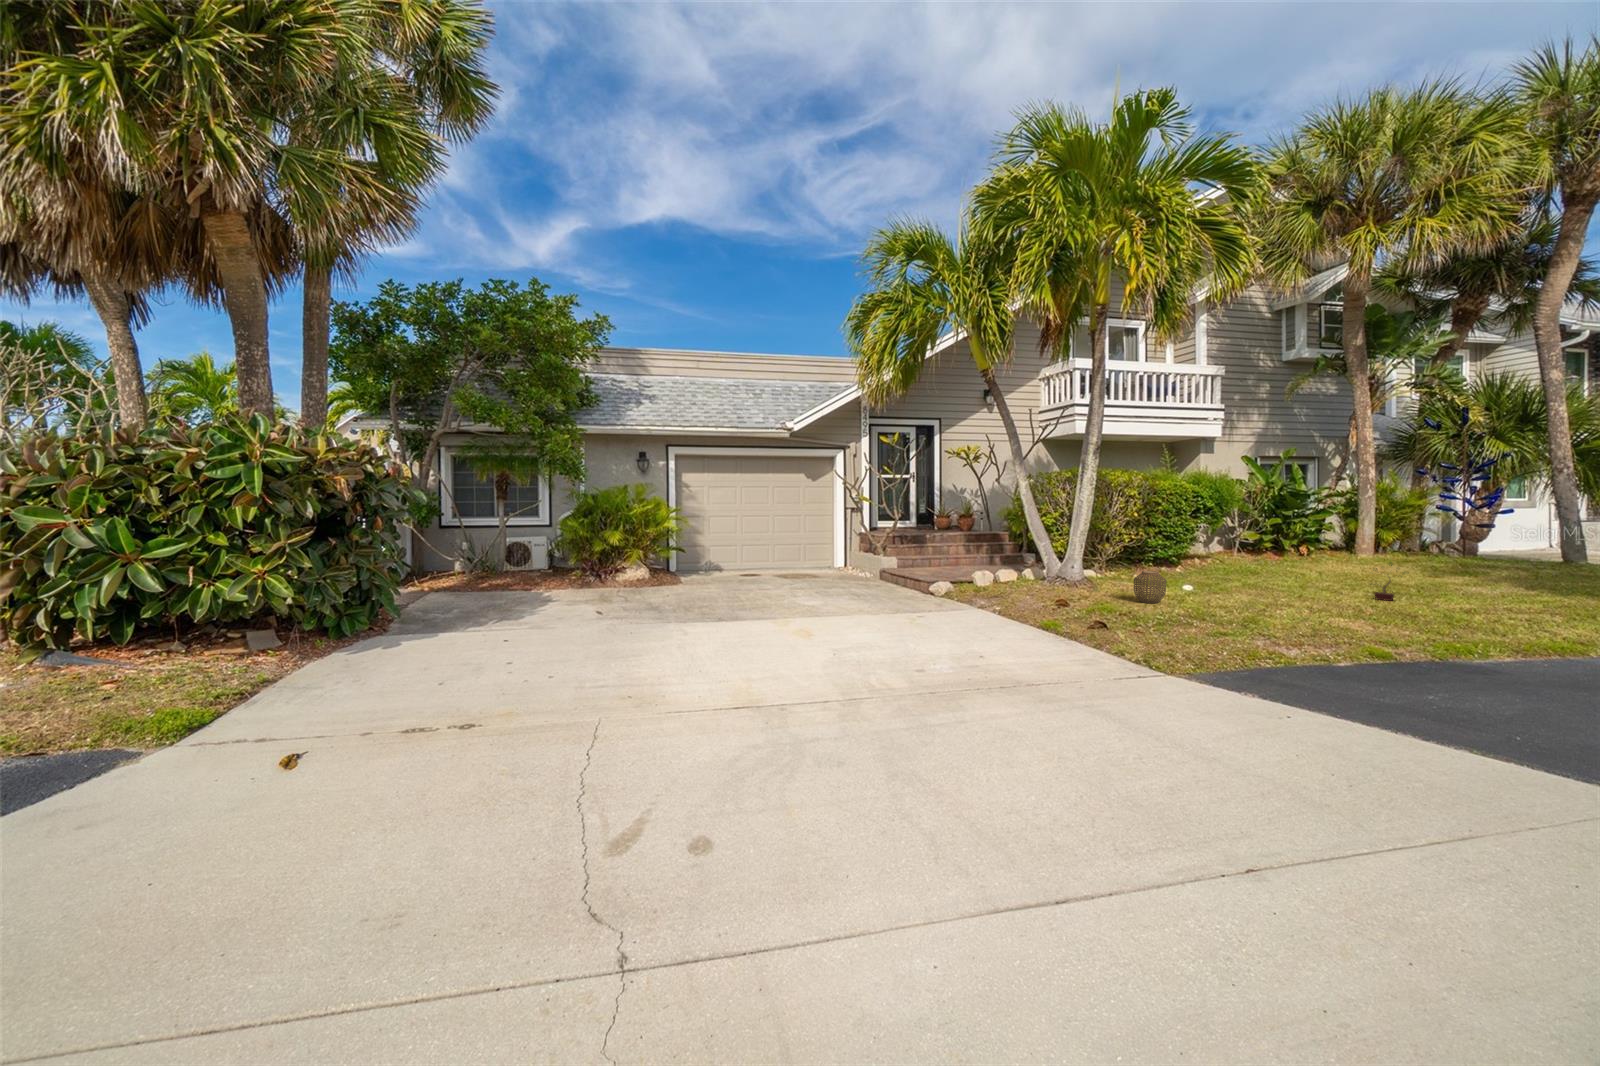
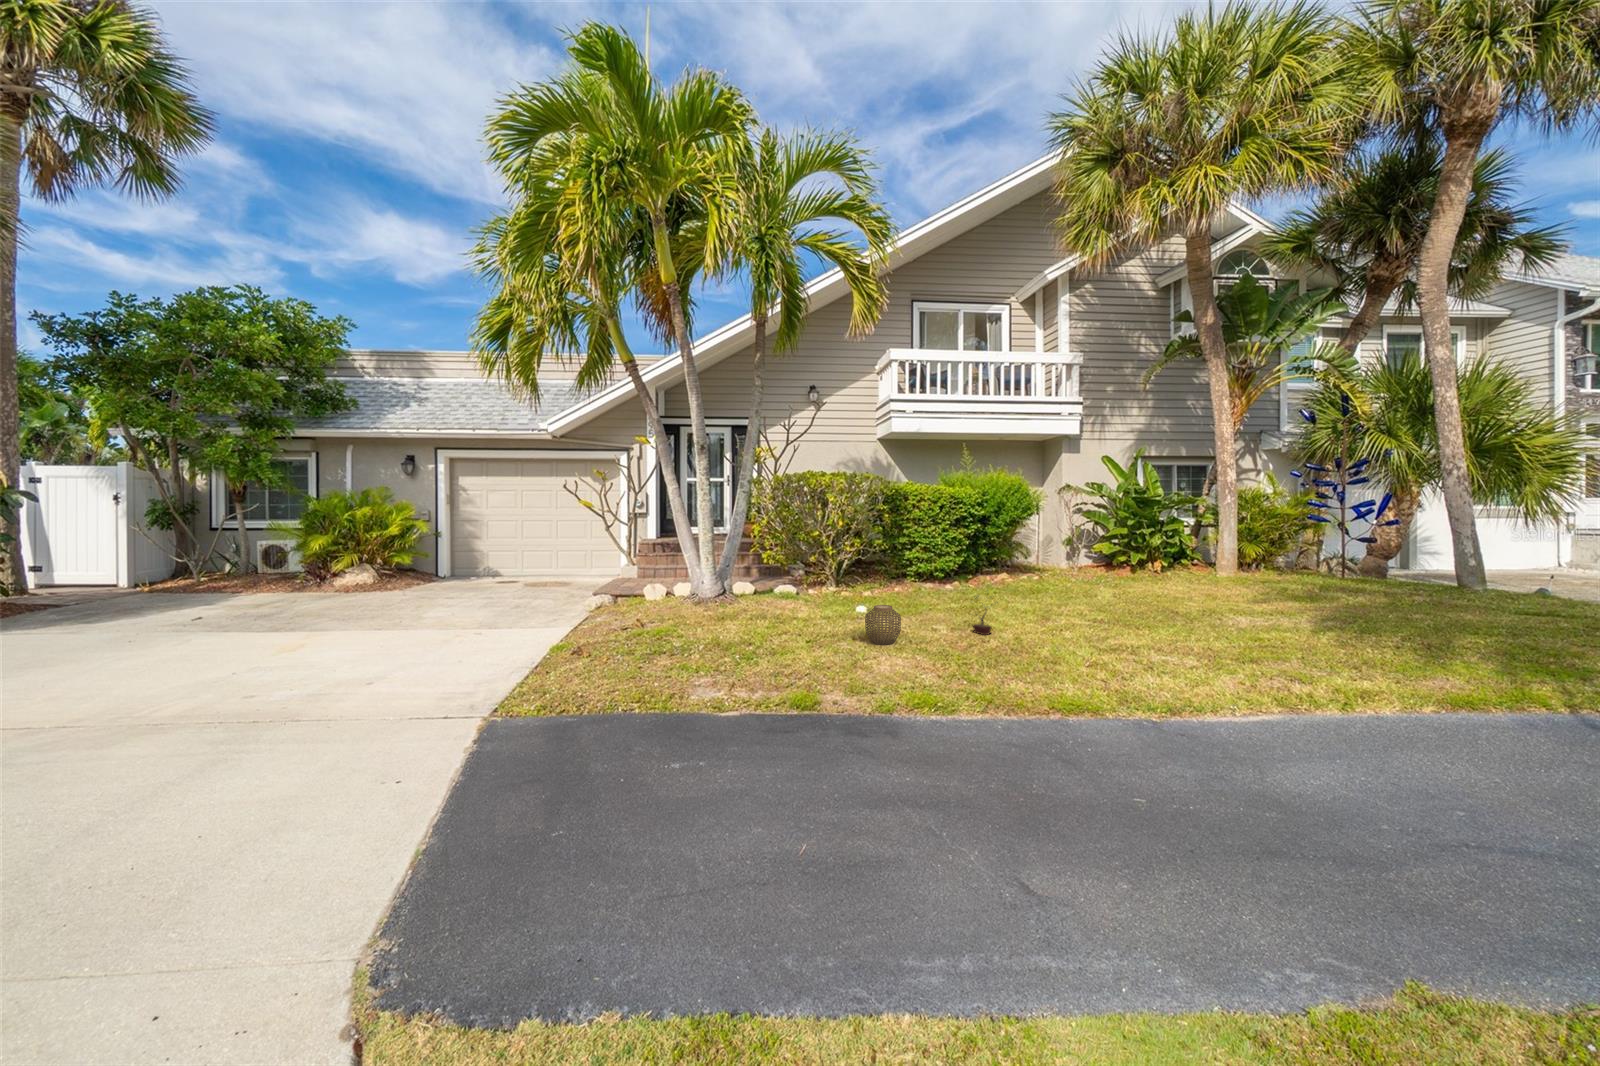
potted plant: present [1375,564,1394,601] -> present [973,590,998,635]

